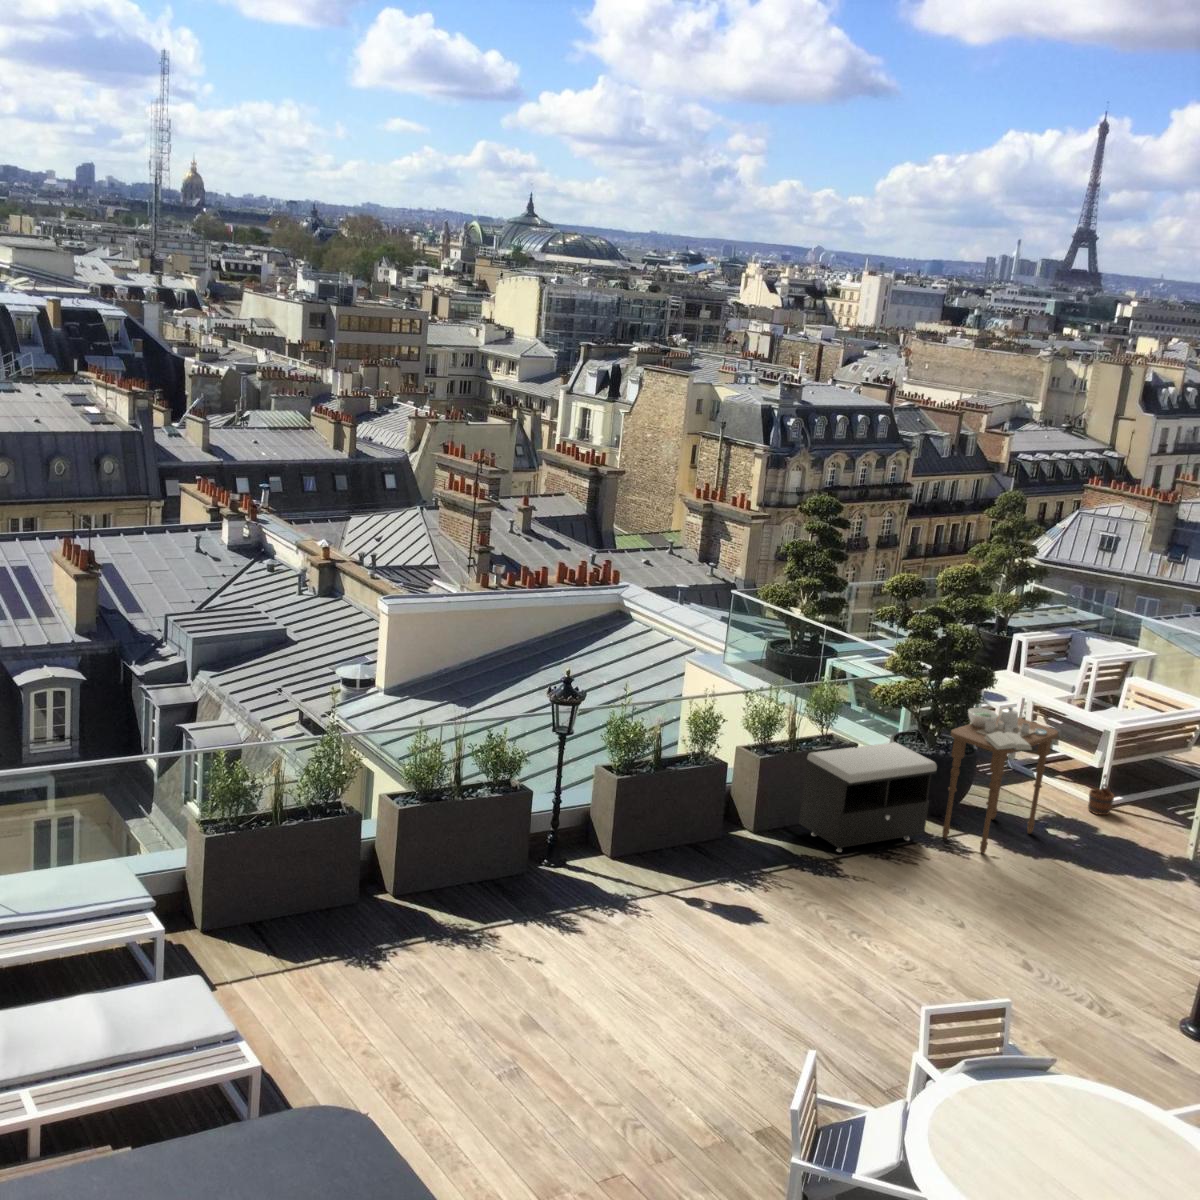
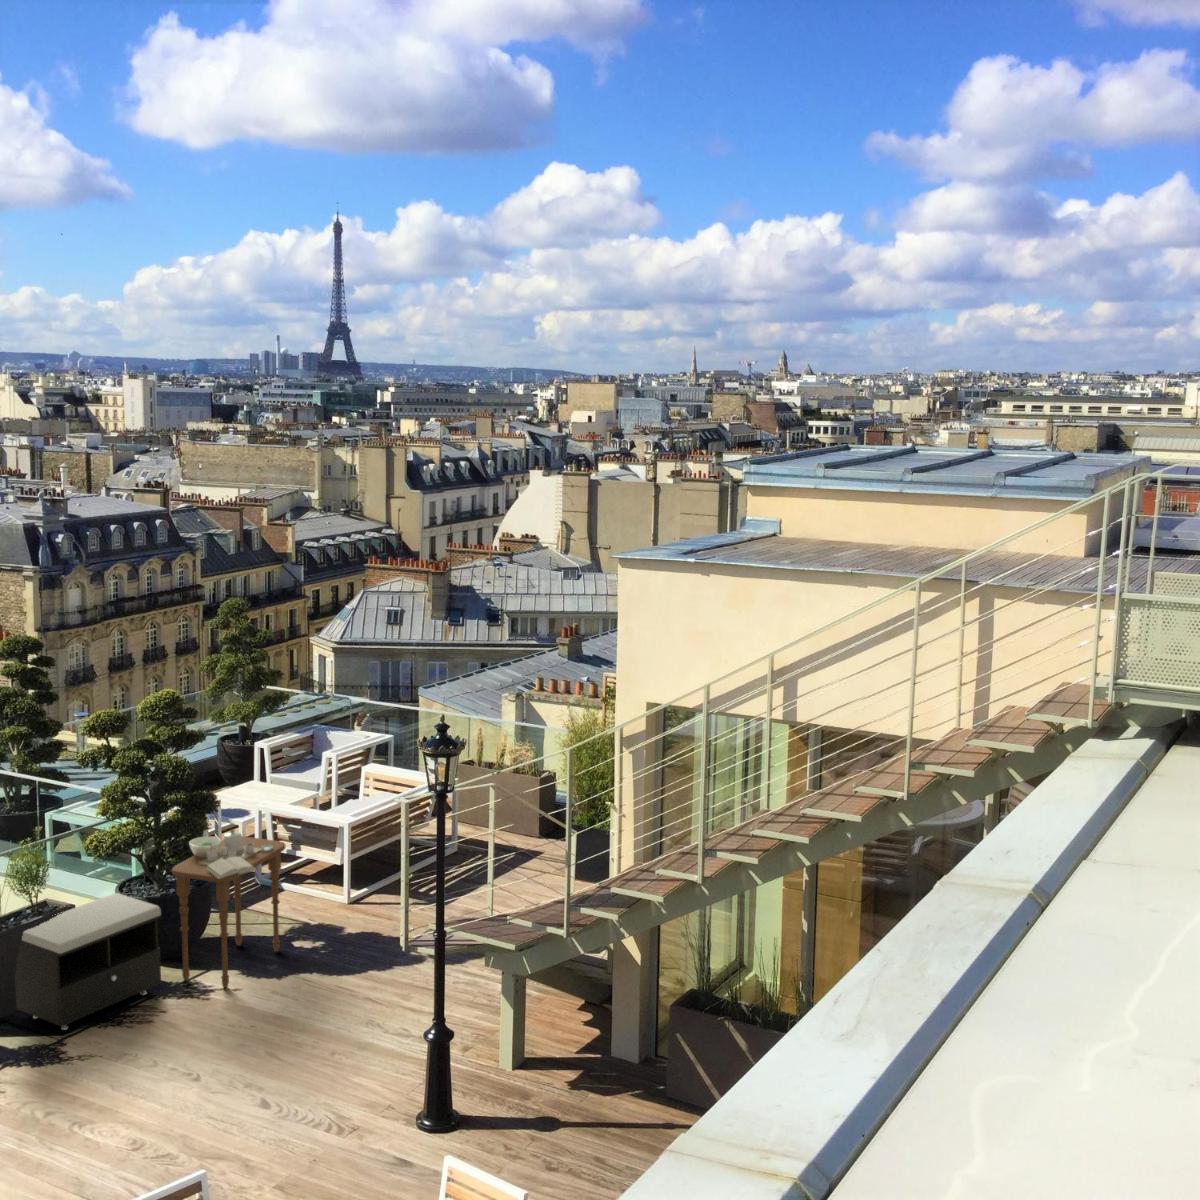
wooden bucket: present [1088,774,1114,815] -> none [335,871,359,913]

